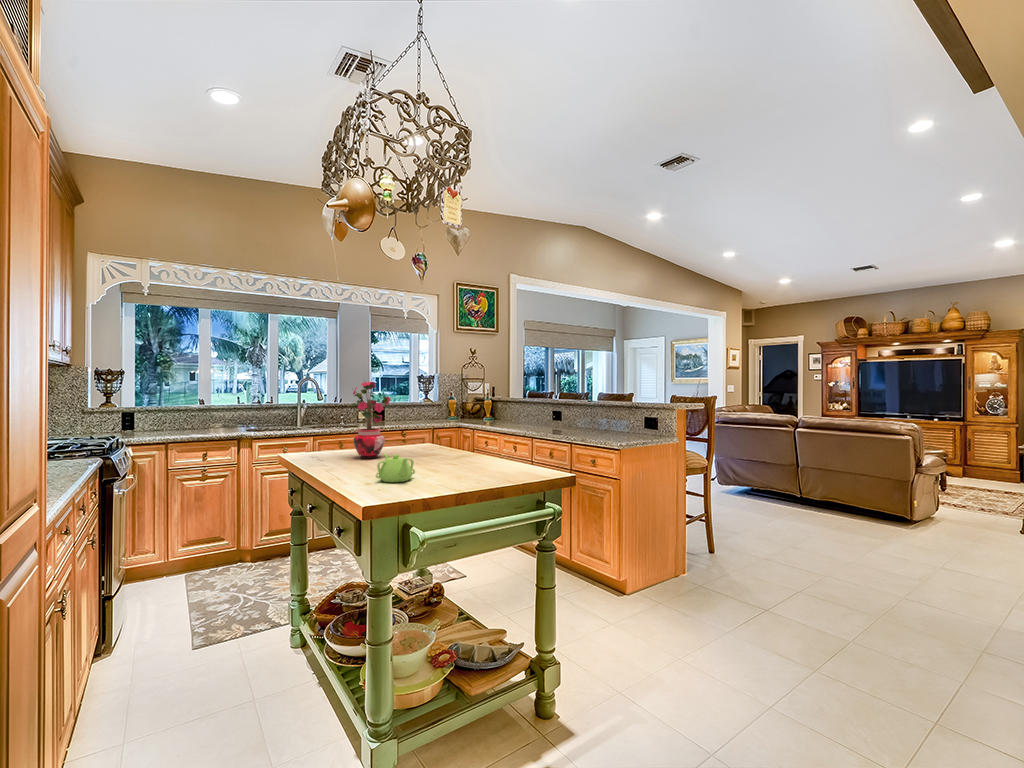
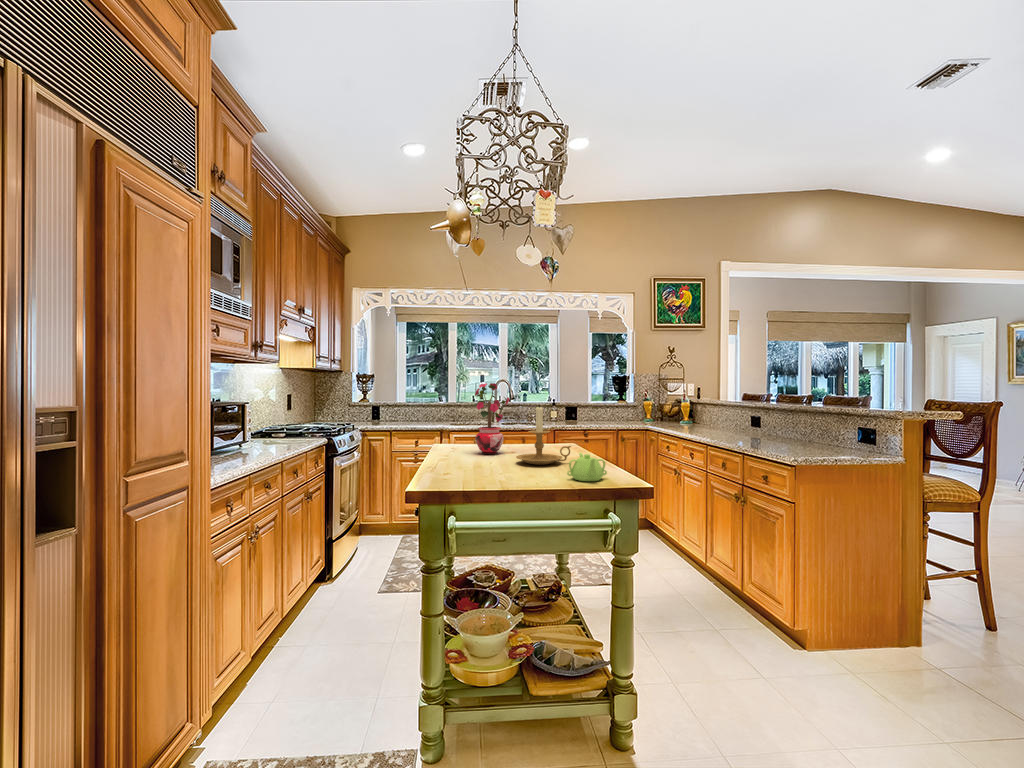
candle holder: none [415,403,470,463] -> present [516,406,571,465]
teapot: present [376,454,415,482] -> present [567,452,607,481]

